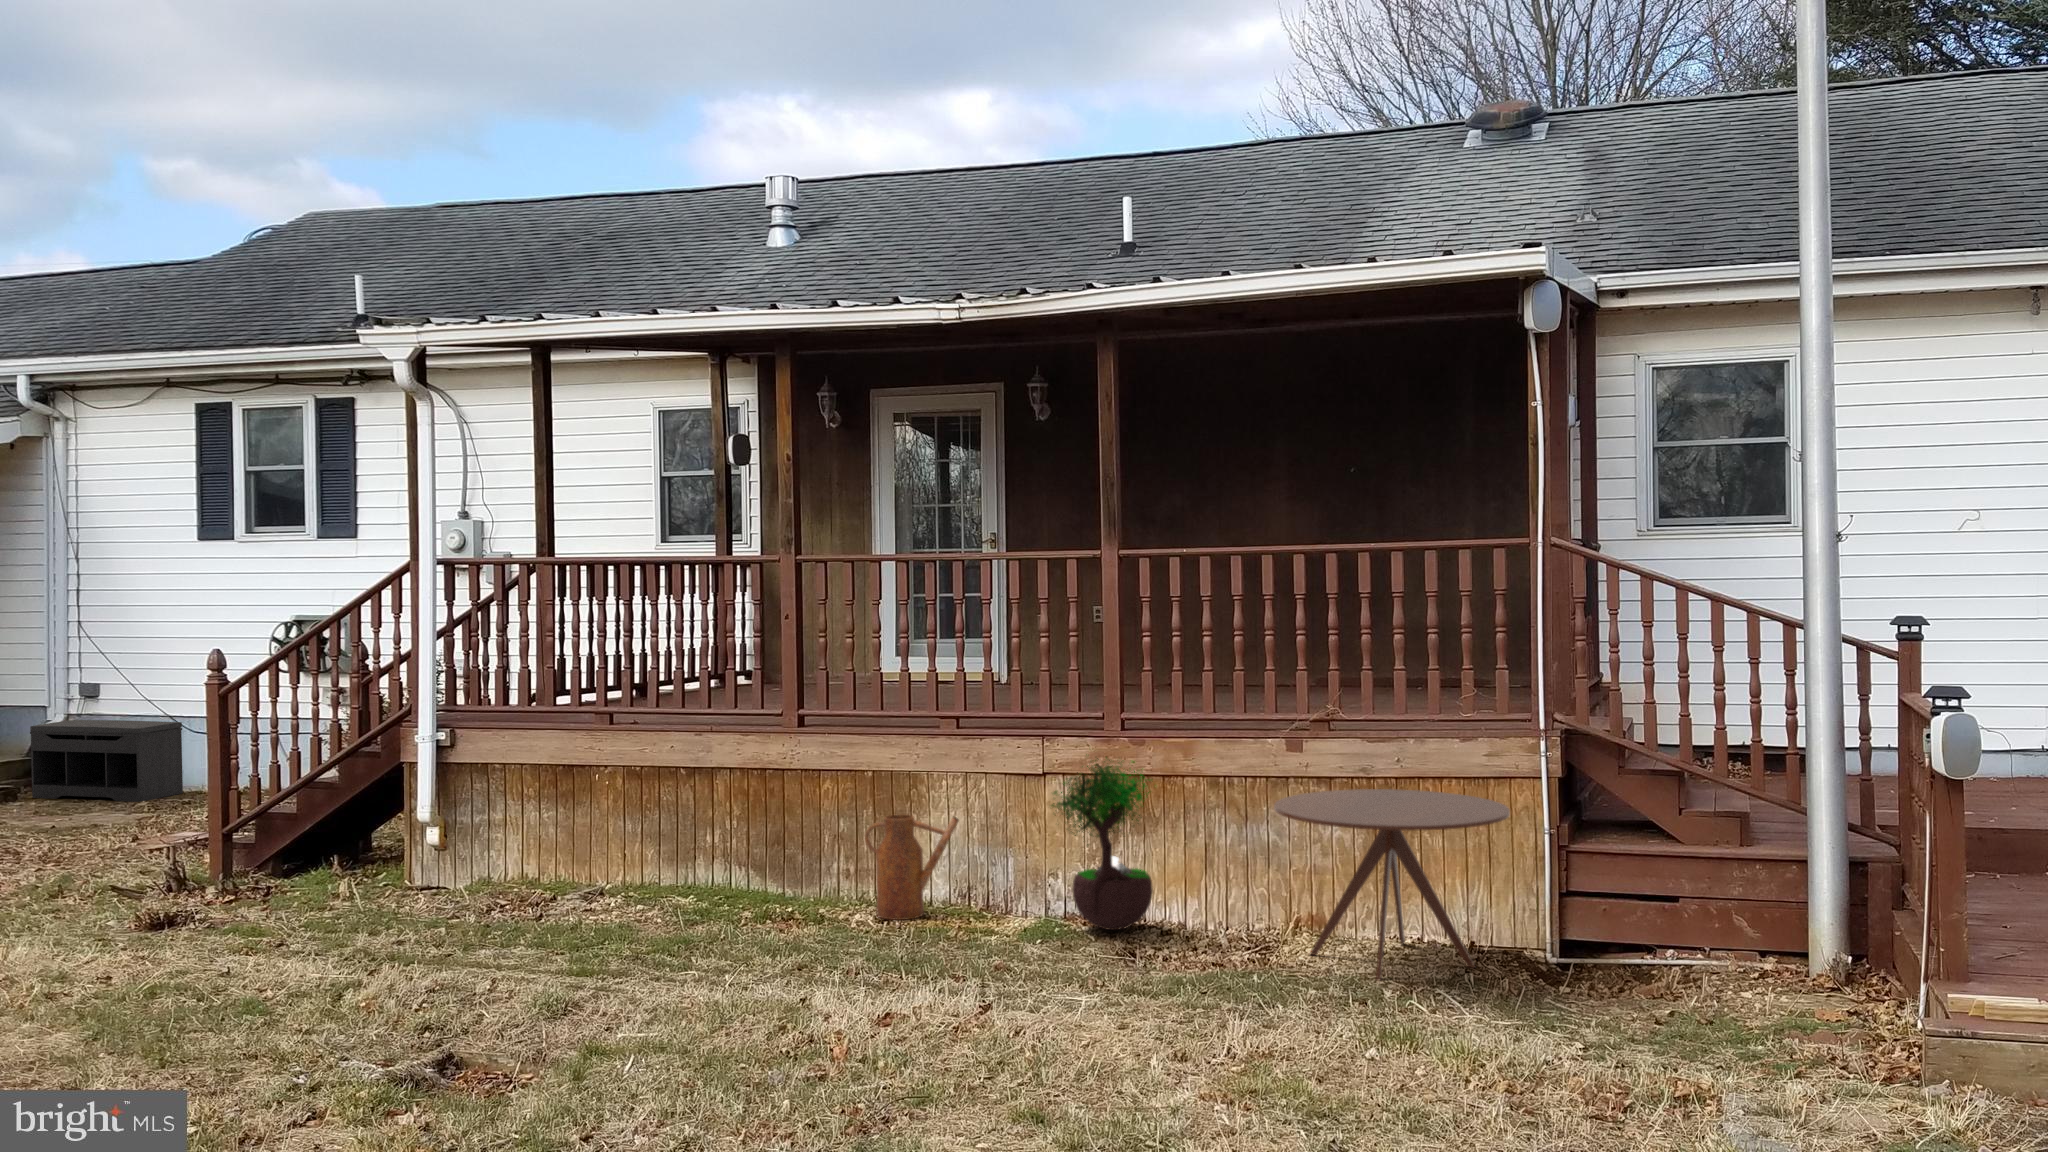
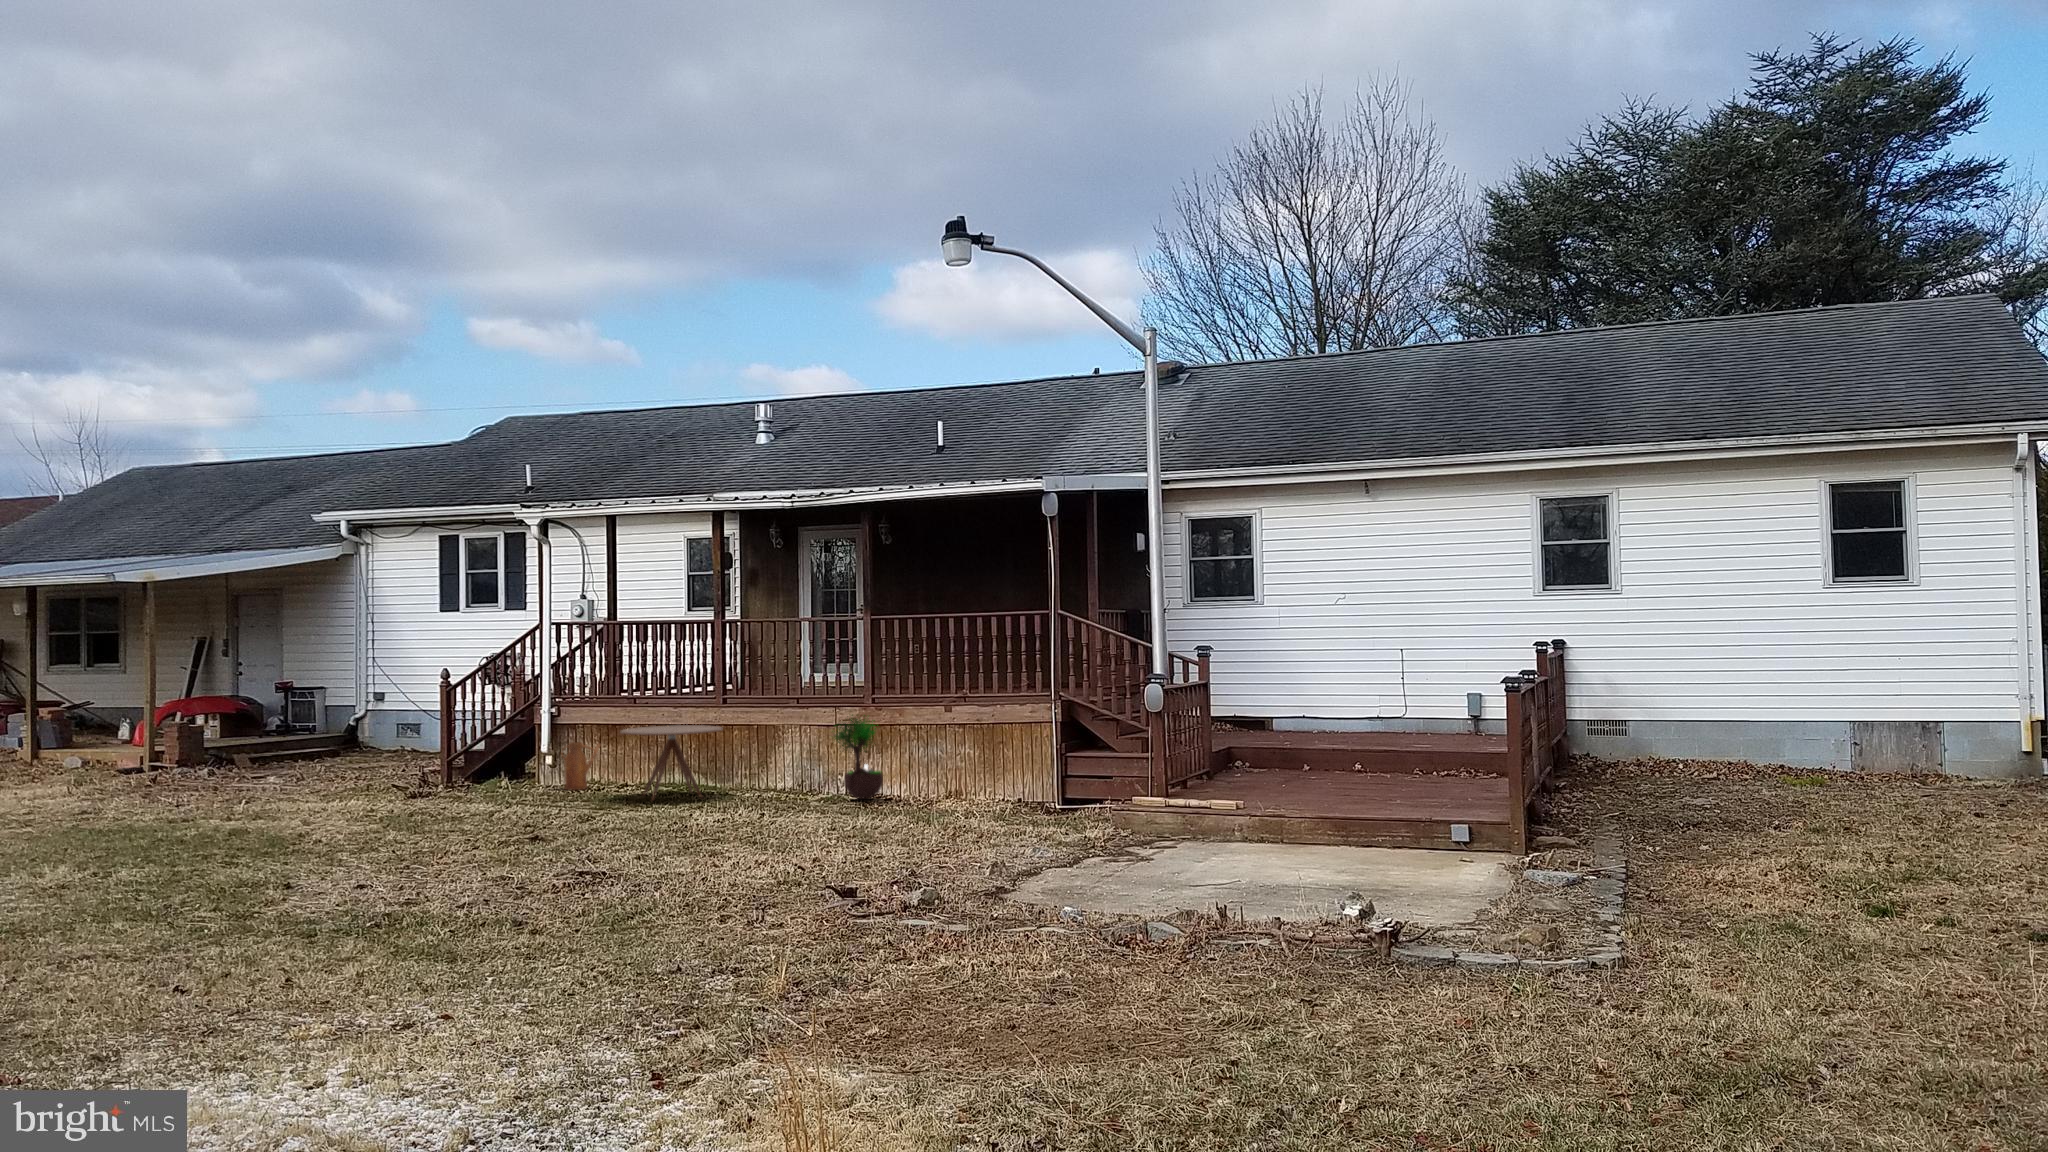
bench: present [30,720,183,802] -> none [346,714,429,759]
round table: present [1274,789,1510,981] -> present [621,725,722,801]
watering can: present [865,815,959,920] -> present [561,742,601,790]

